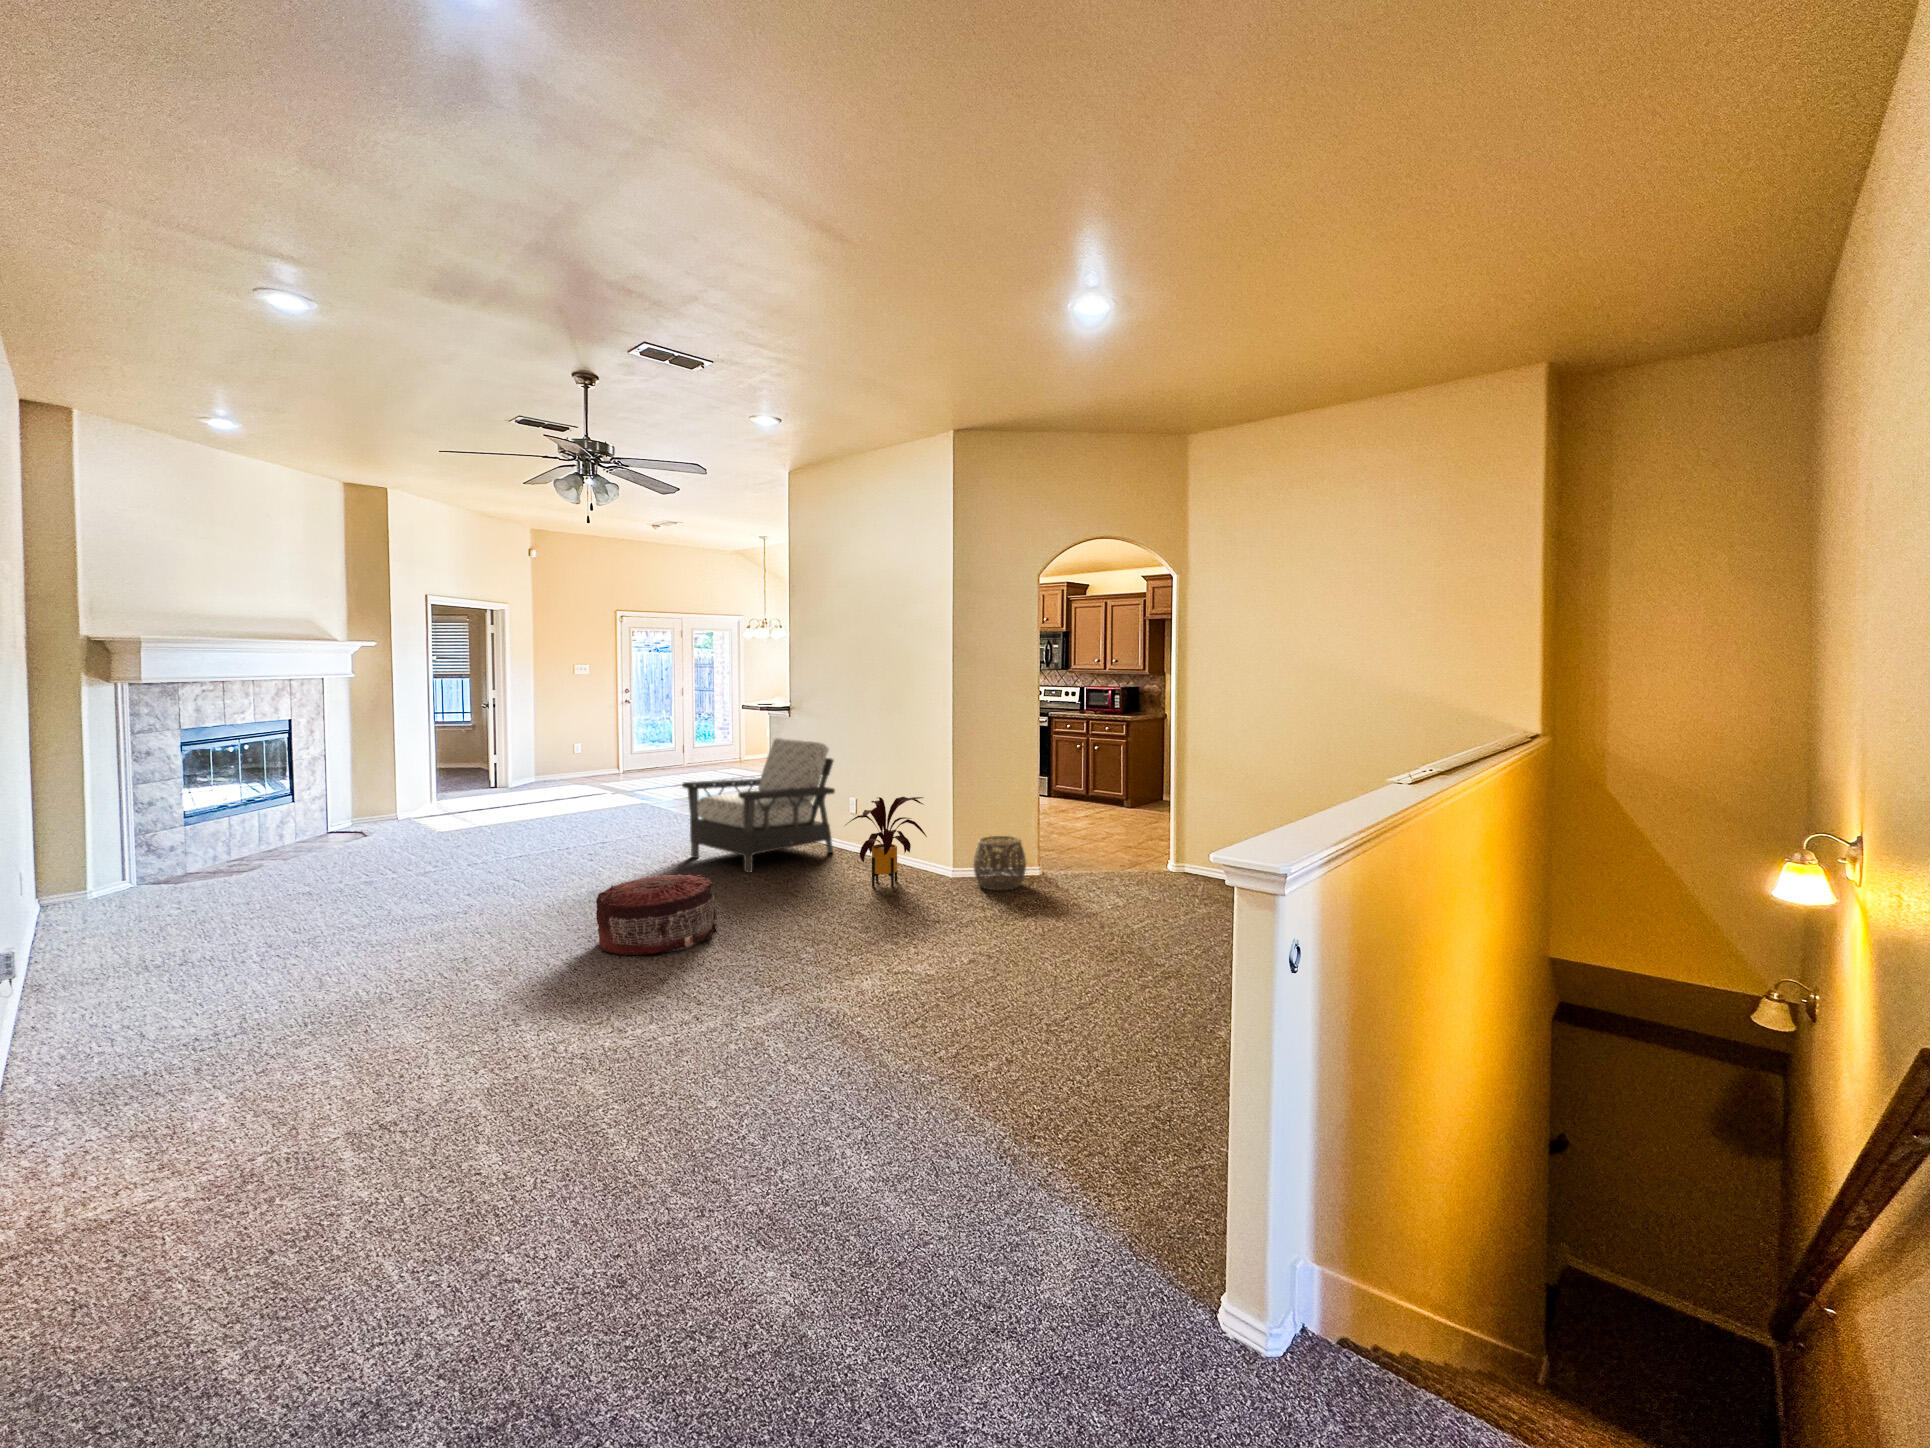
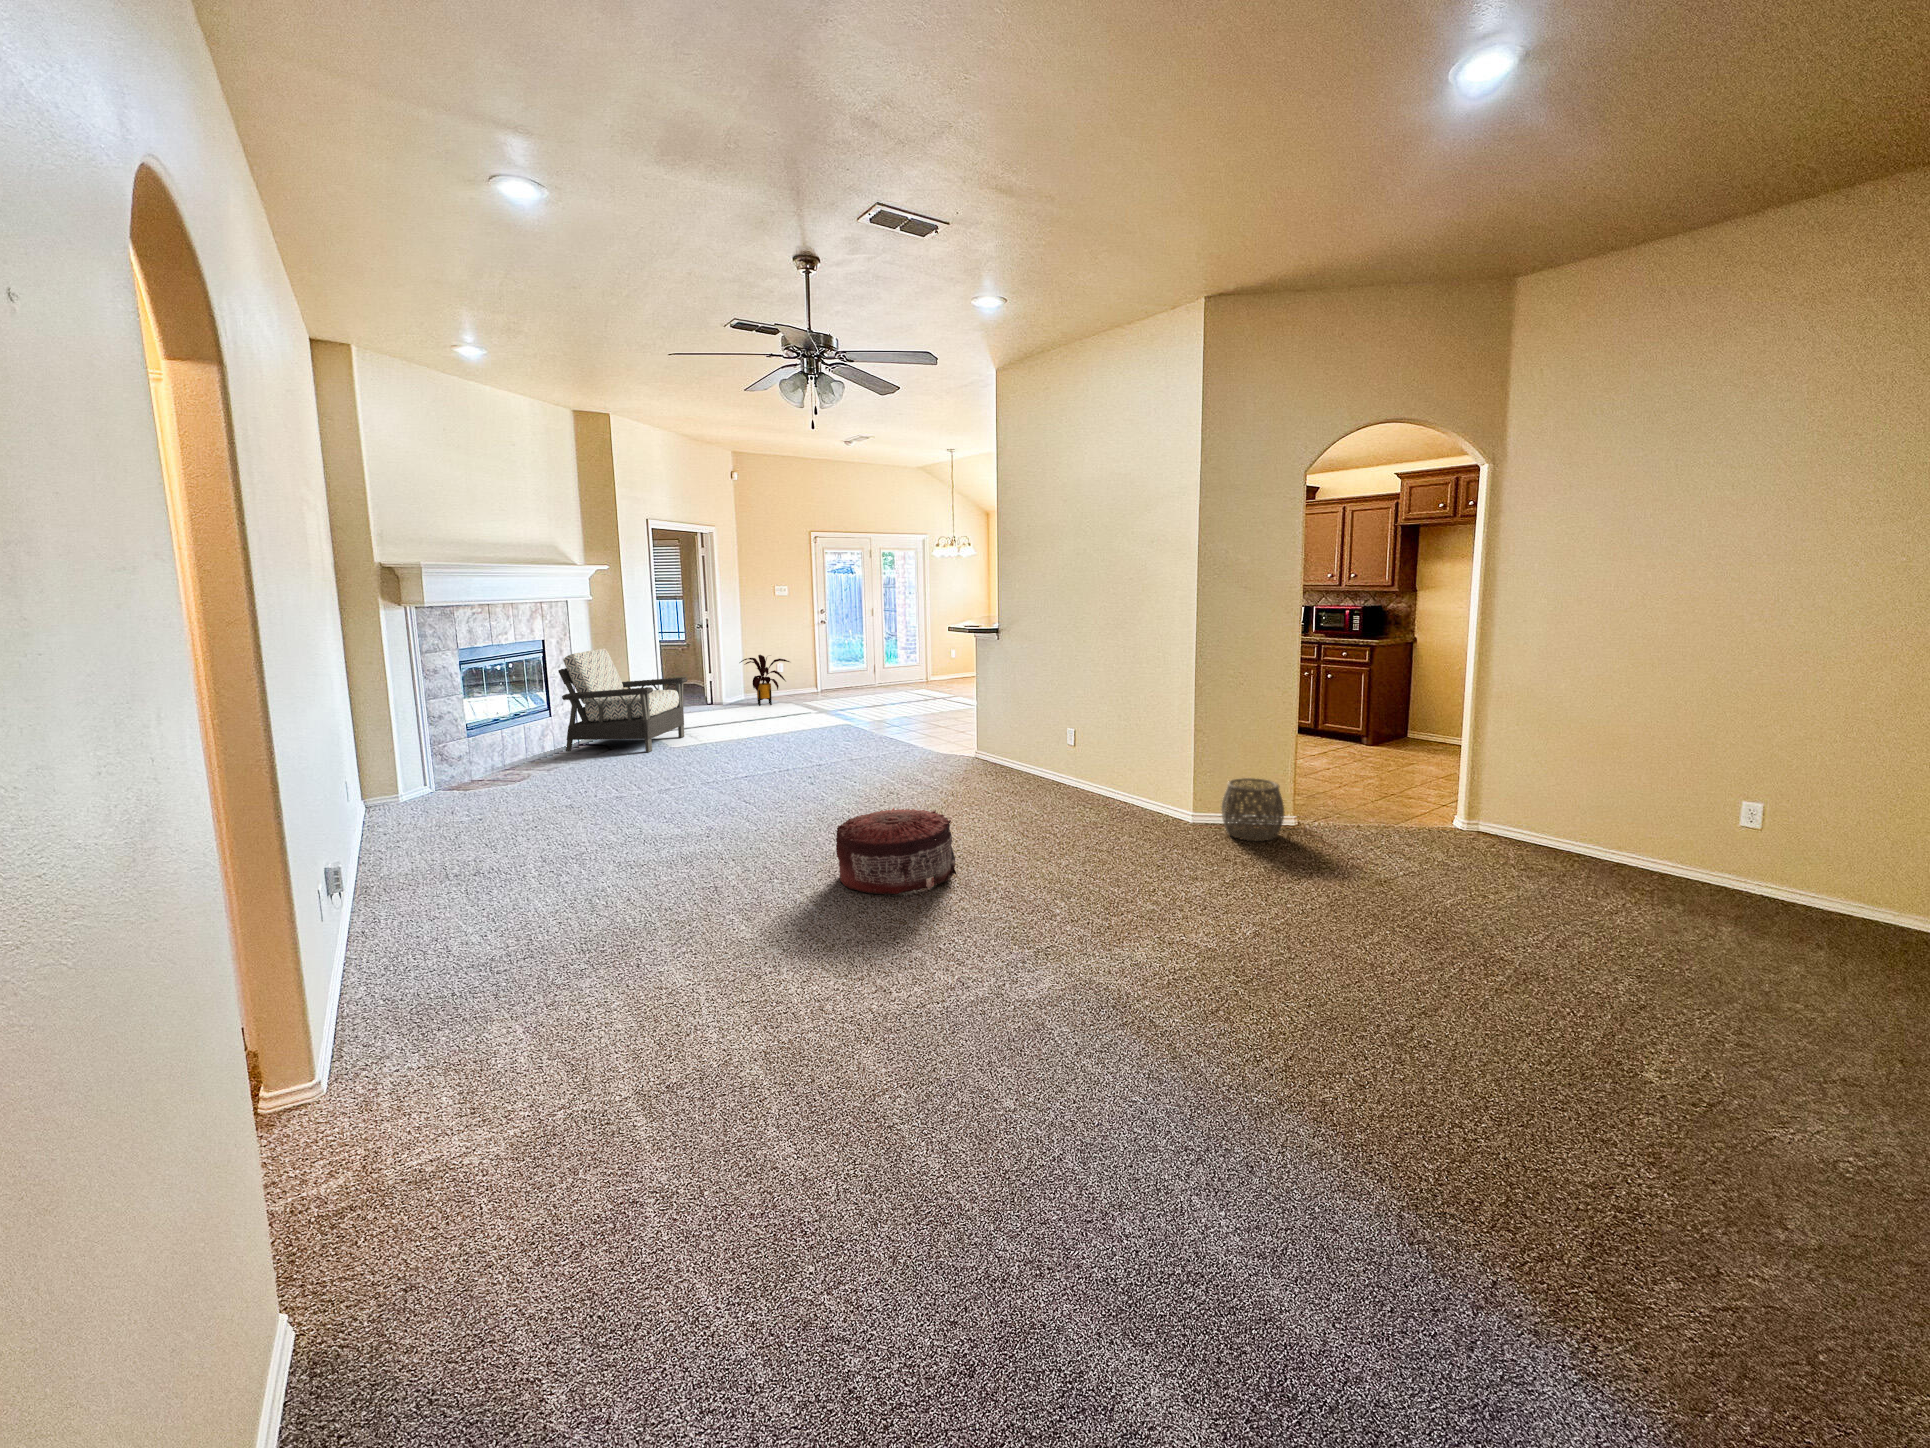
armchair: present [682,738,835,873] -> present [558,649,688,753]
house plant: present [846,797,927,887] -> present [740,655,790,706]

